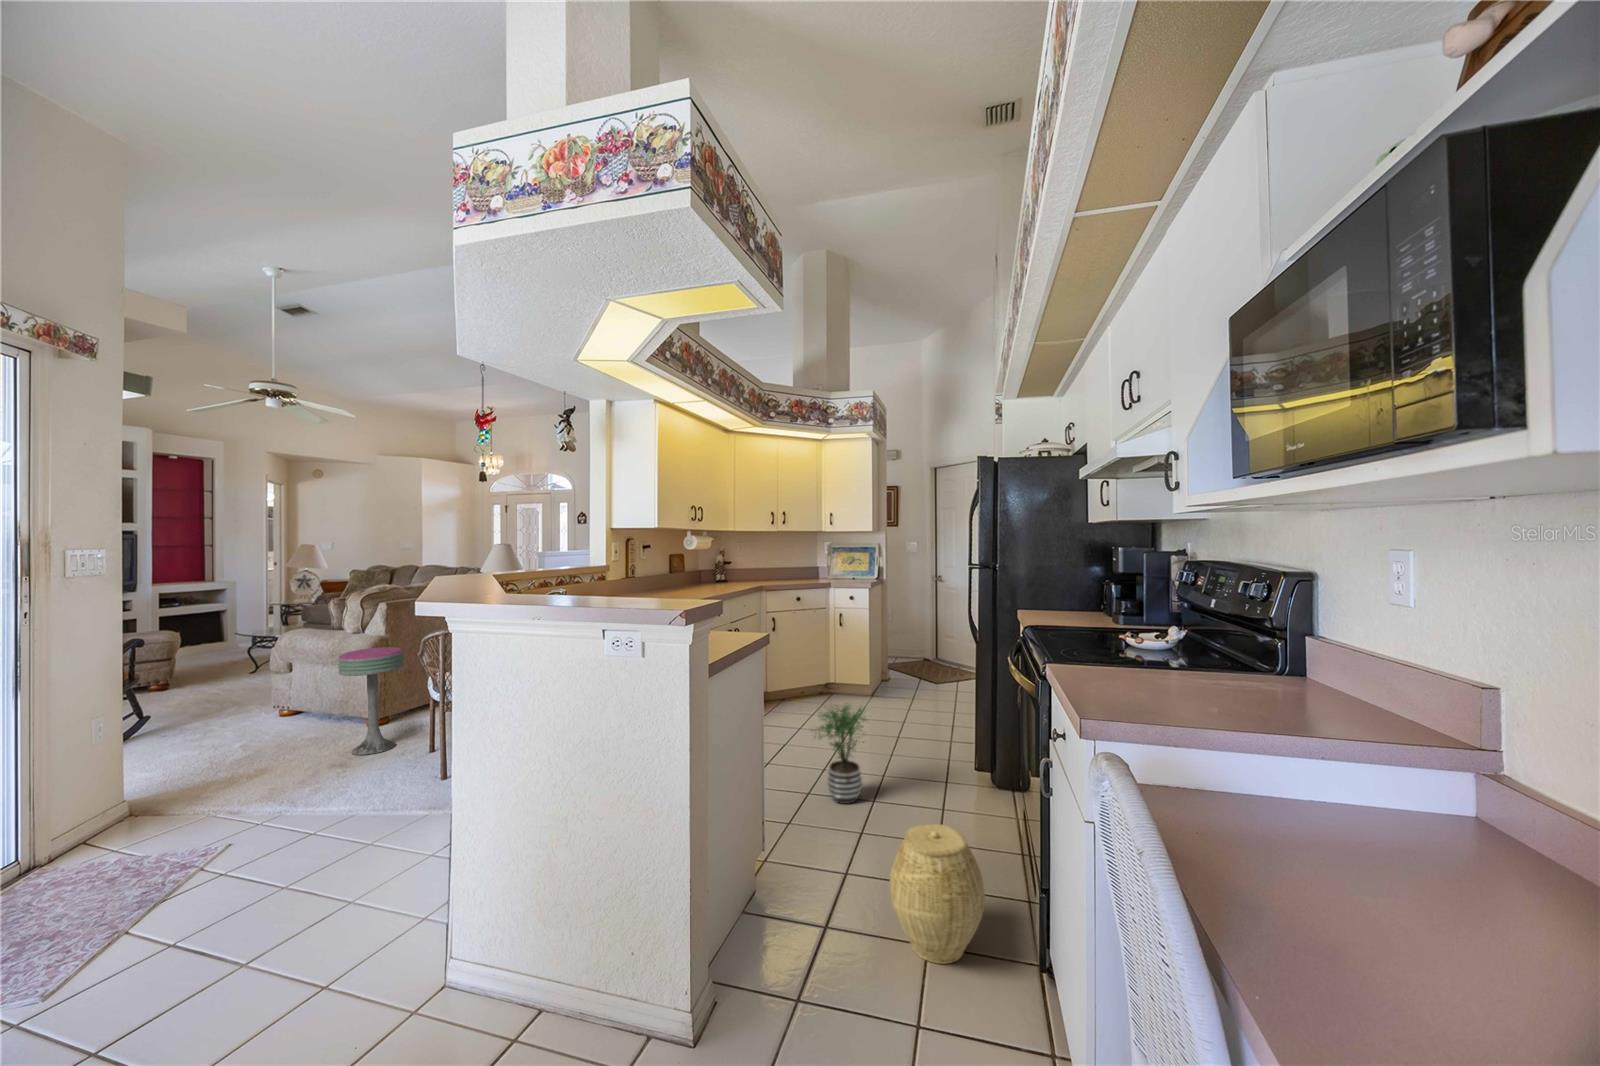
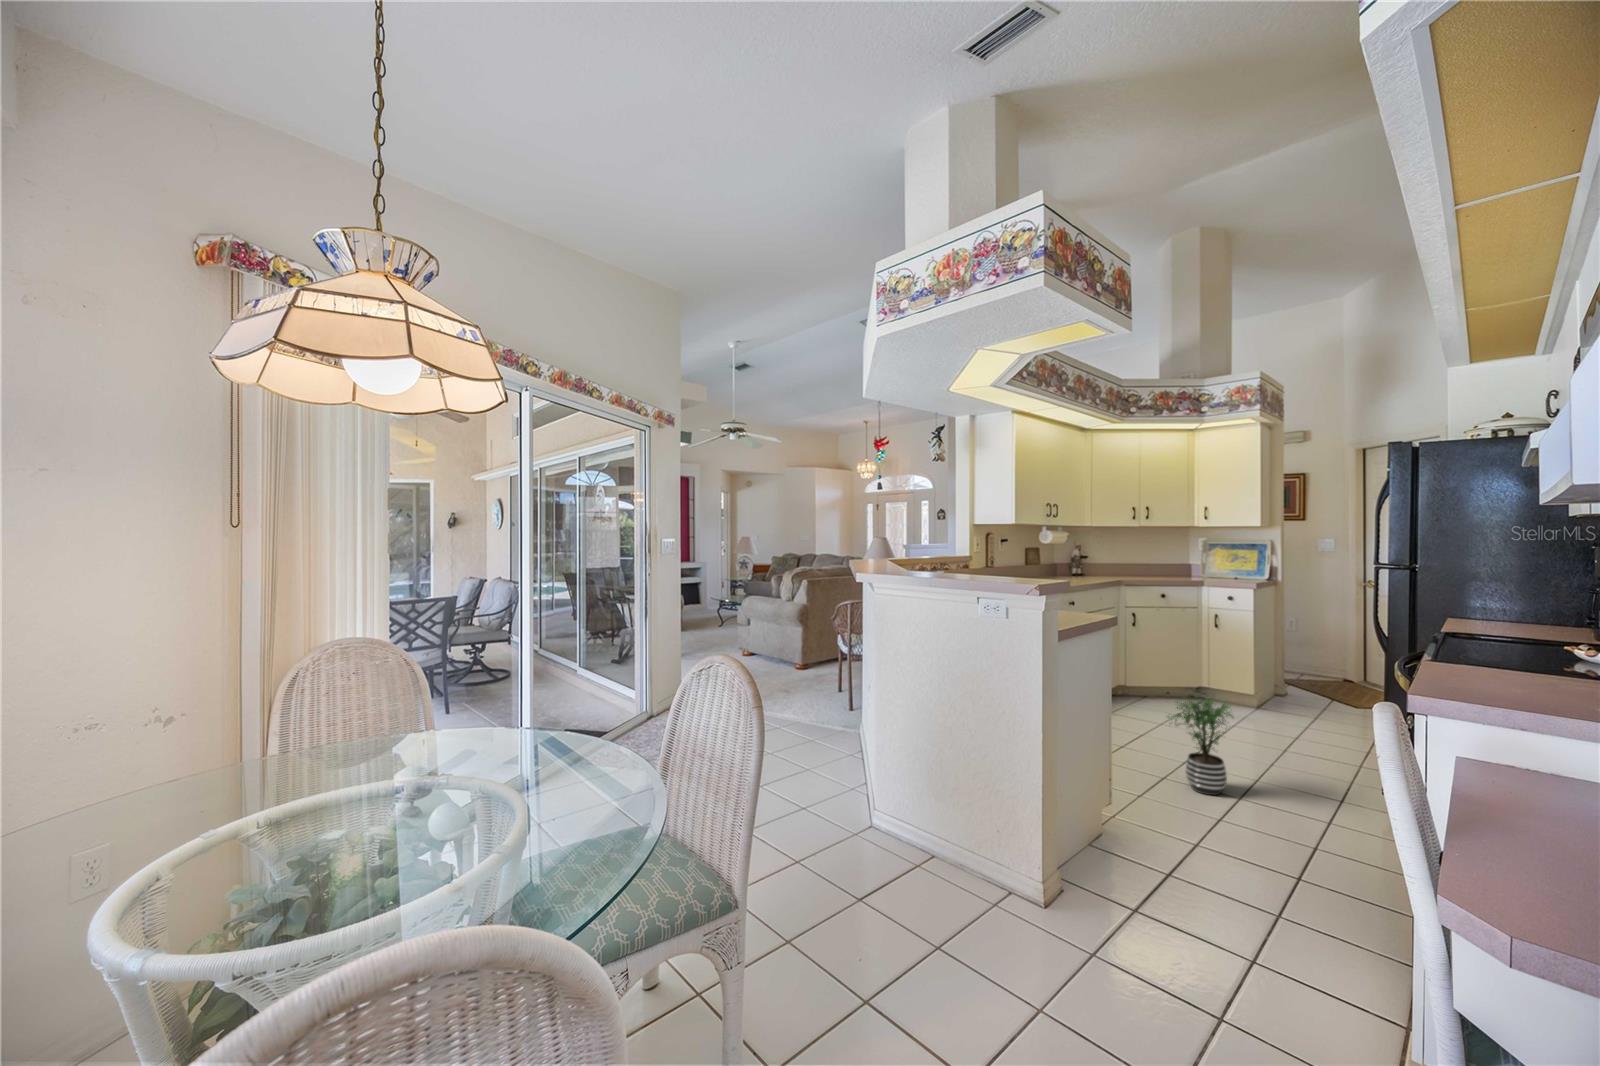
bar stool: present [338,647,404,755] -> none [782,612,820,687]
woven basket: present [890,824,985,964] -> none [1238,806,1352,938]

